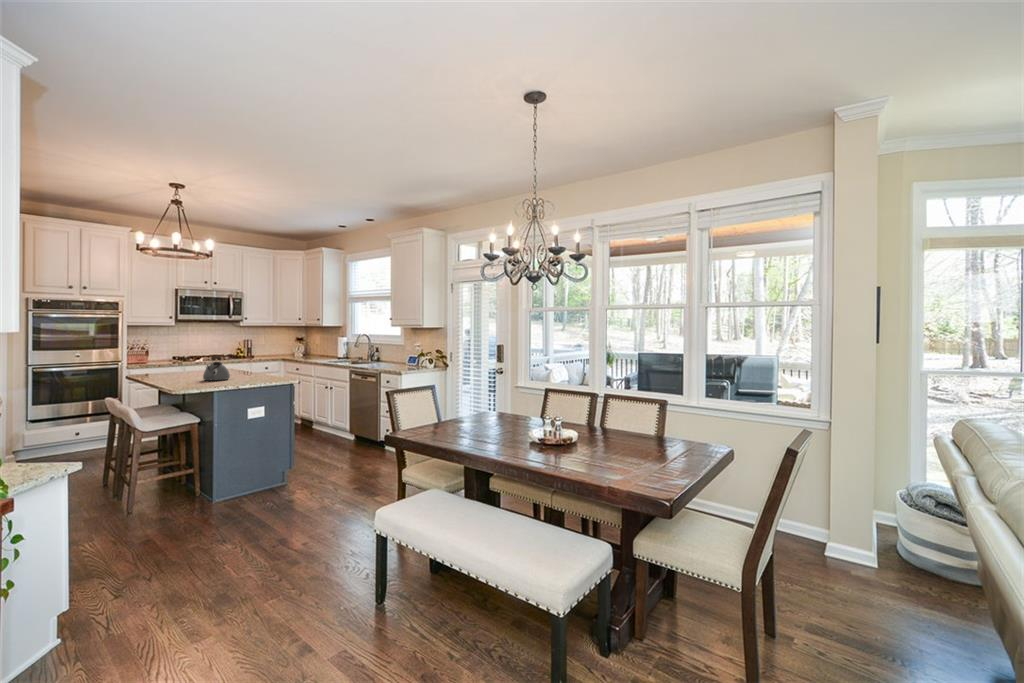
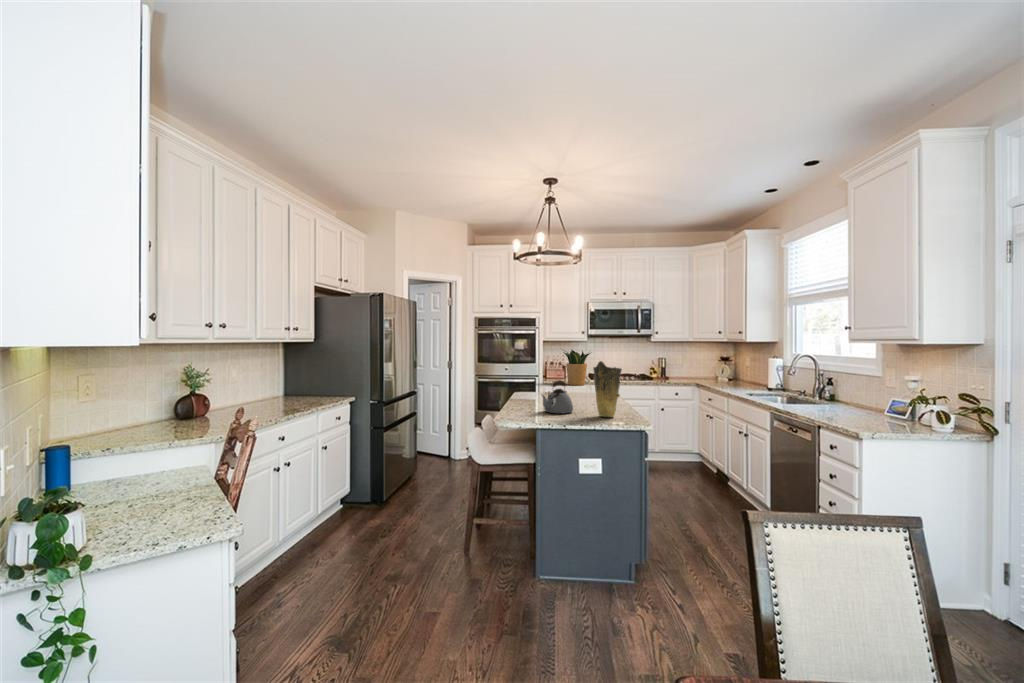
potted plant: none [153,332,193,367] -> present [563,349,590,385]
vase: none [249,339,271,378] -> present [593,361,622,417]

